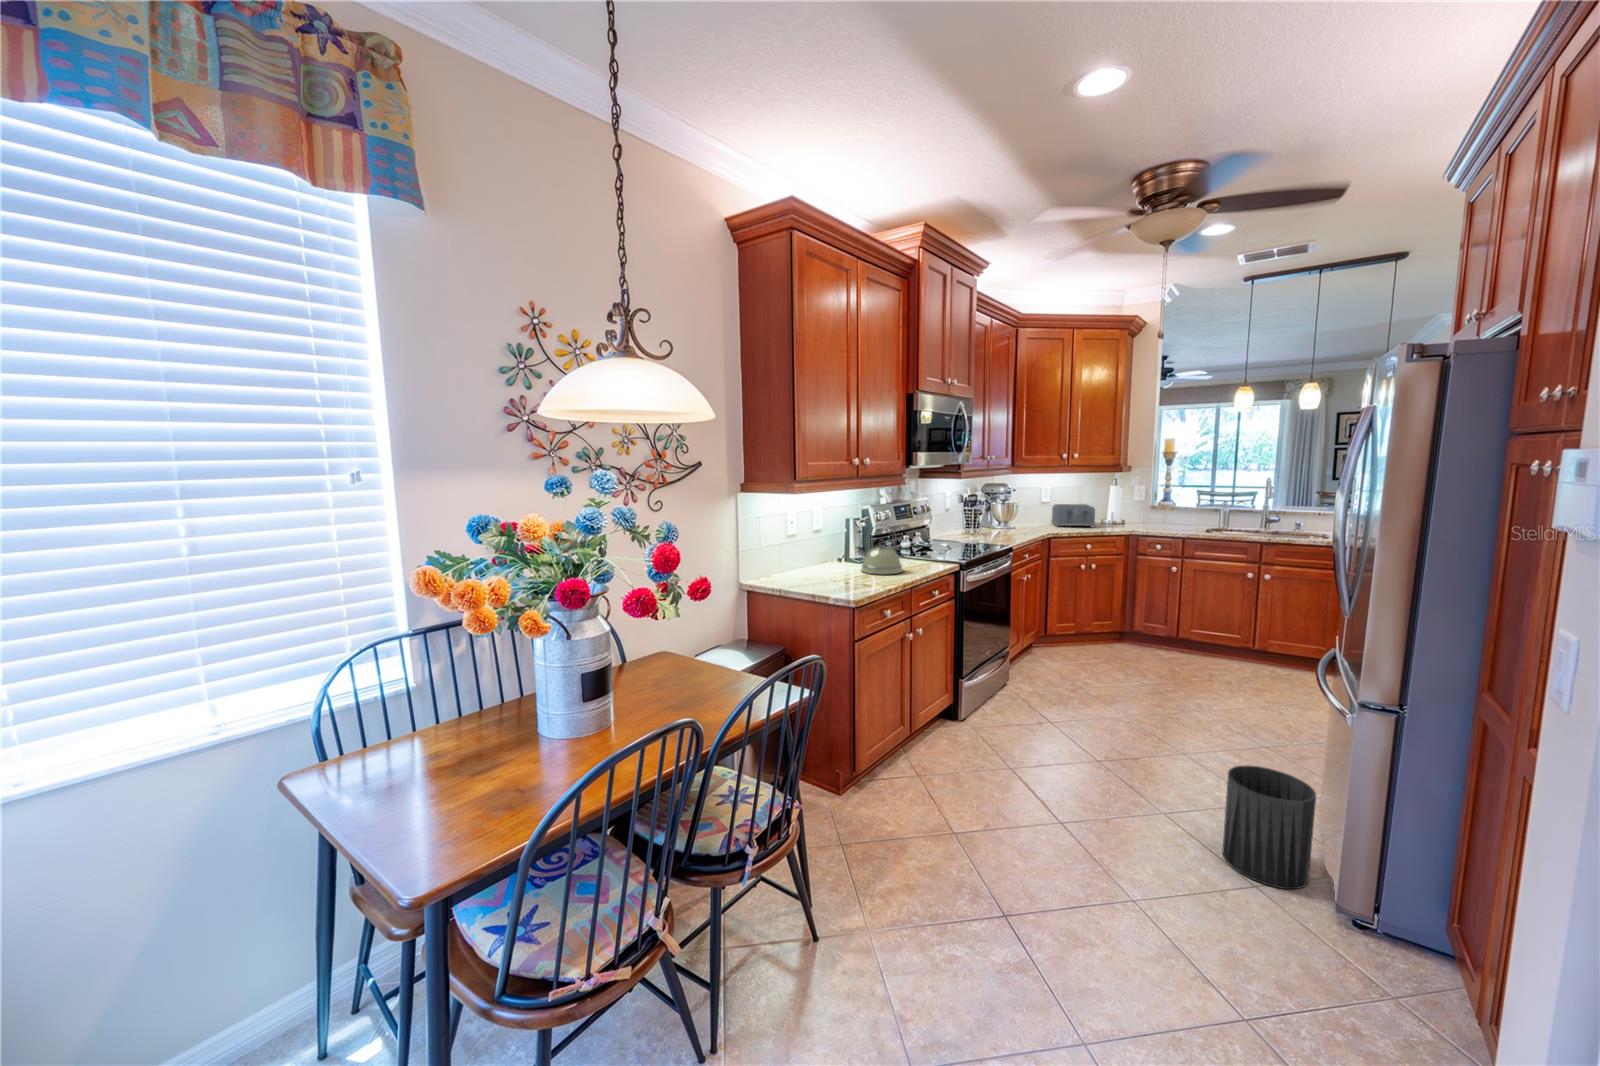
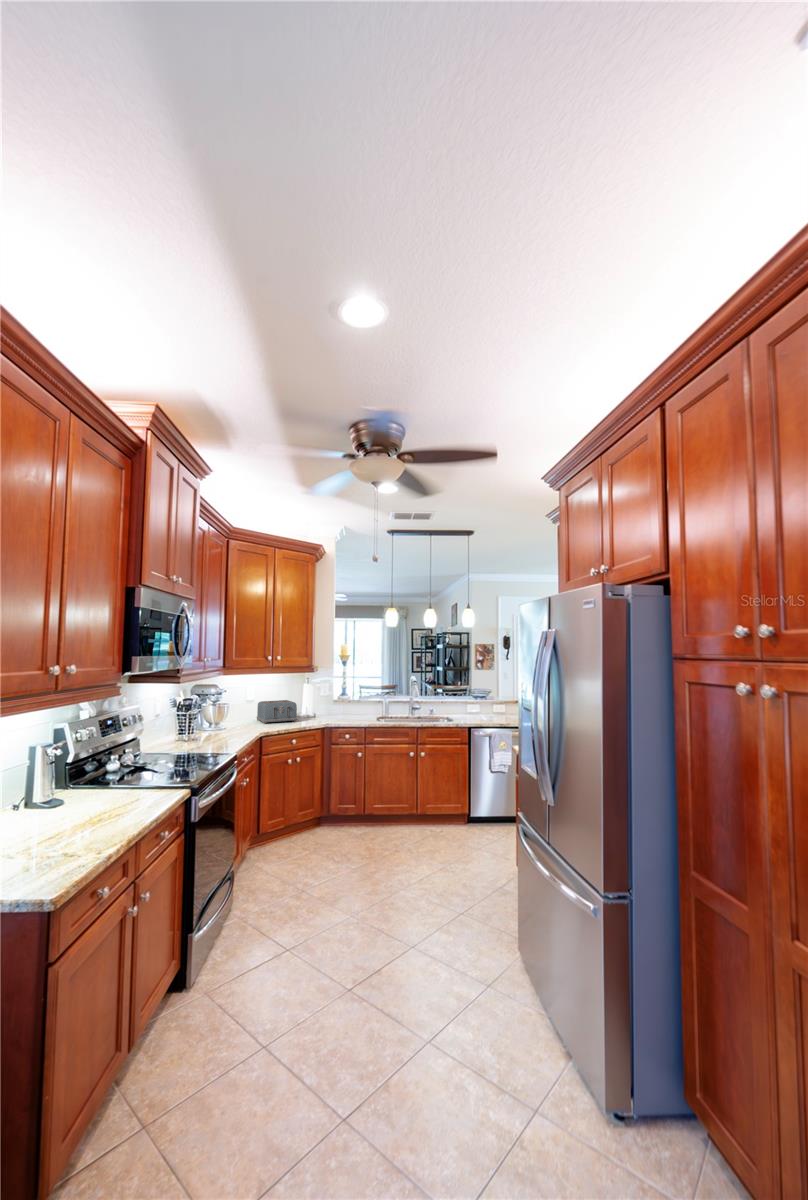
kettle: present [856,533,902,575] -> none [44,752,119,828]
trash can: present [1223,765,1316,889] -> none [482,946,551,1081]

